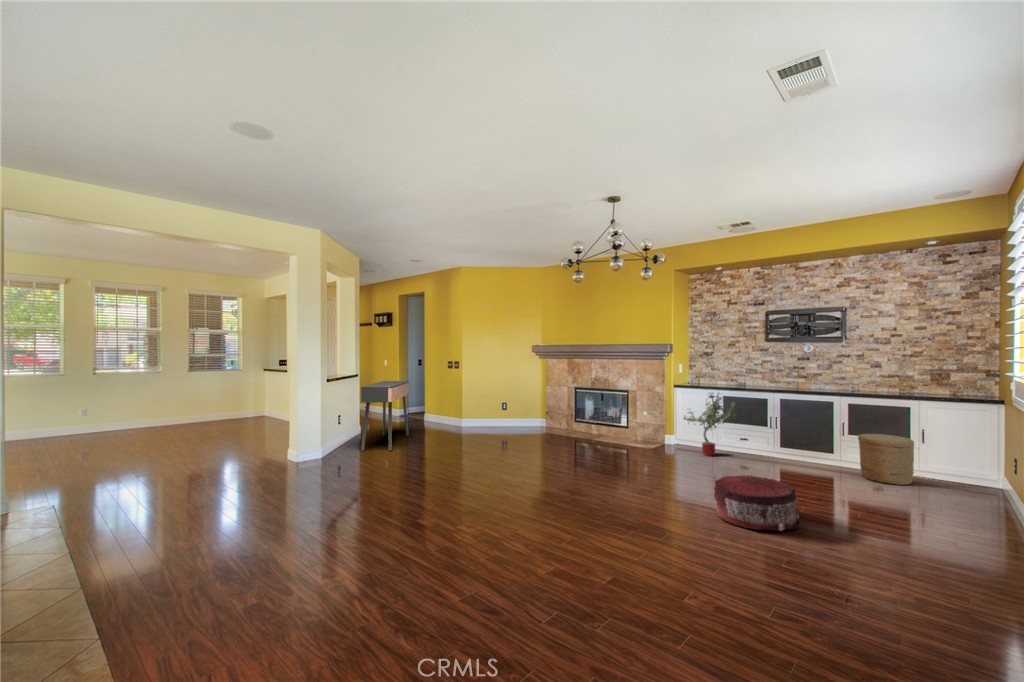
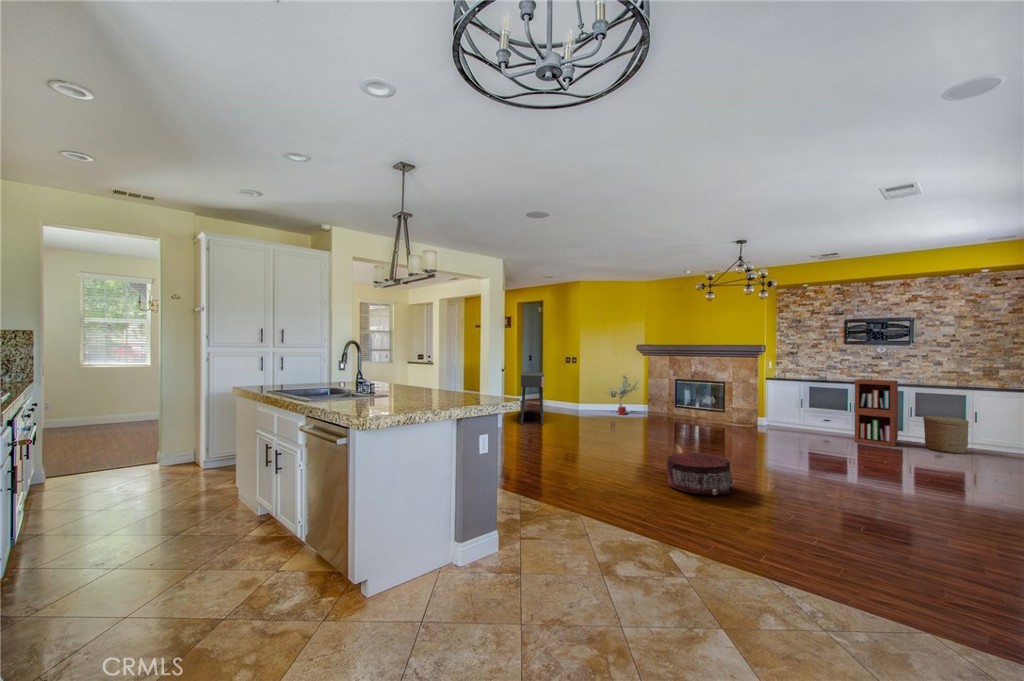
bookshelf: none [774,386,828,475] -> present [855,379,898,447]
potted tree: present [683,393,735,456] -> present [607,376,638,415]
pouf: present [714,475,800,531] -> present [667,453,733,495]

